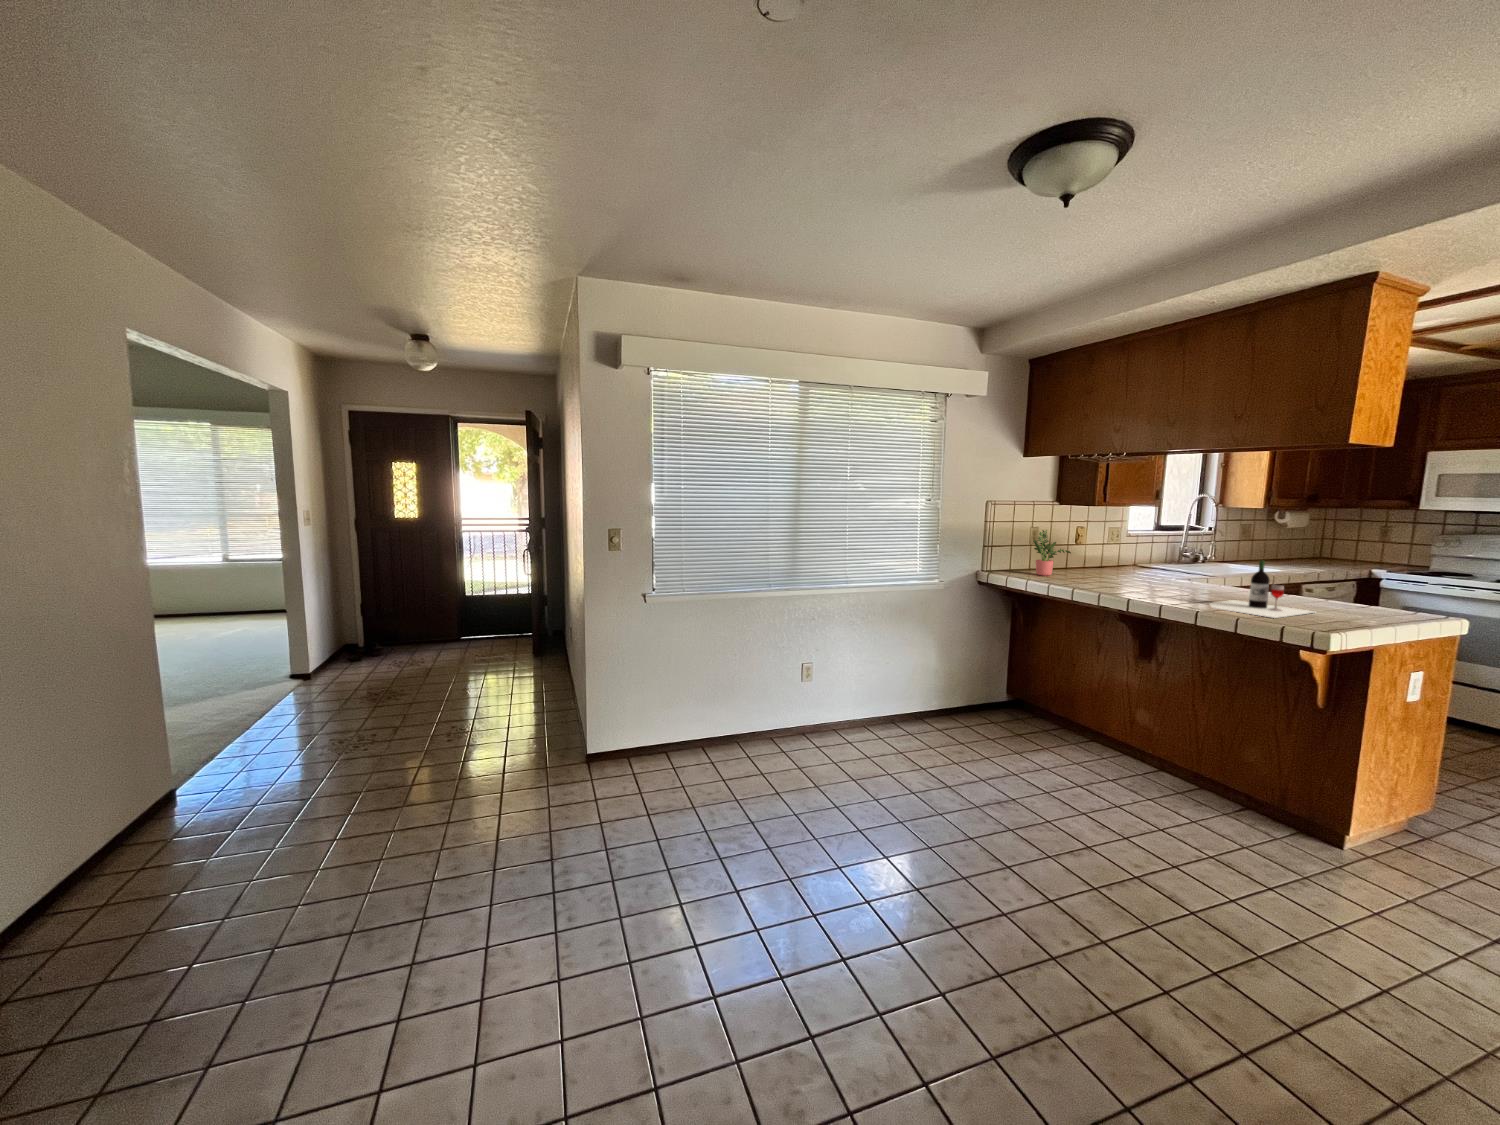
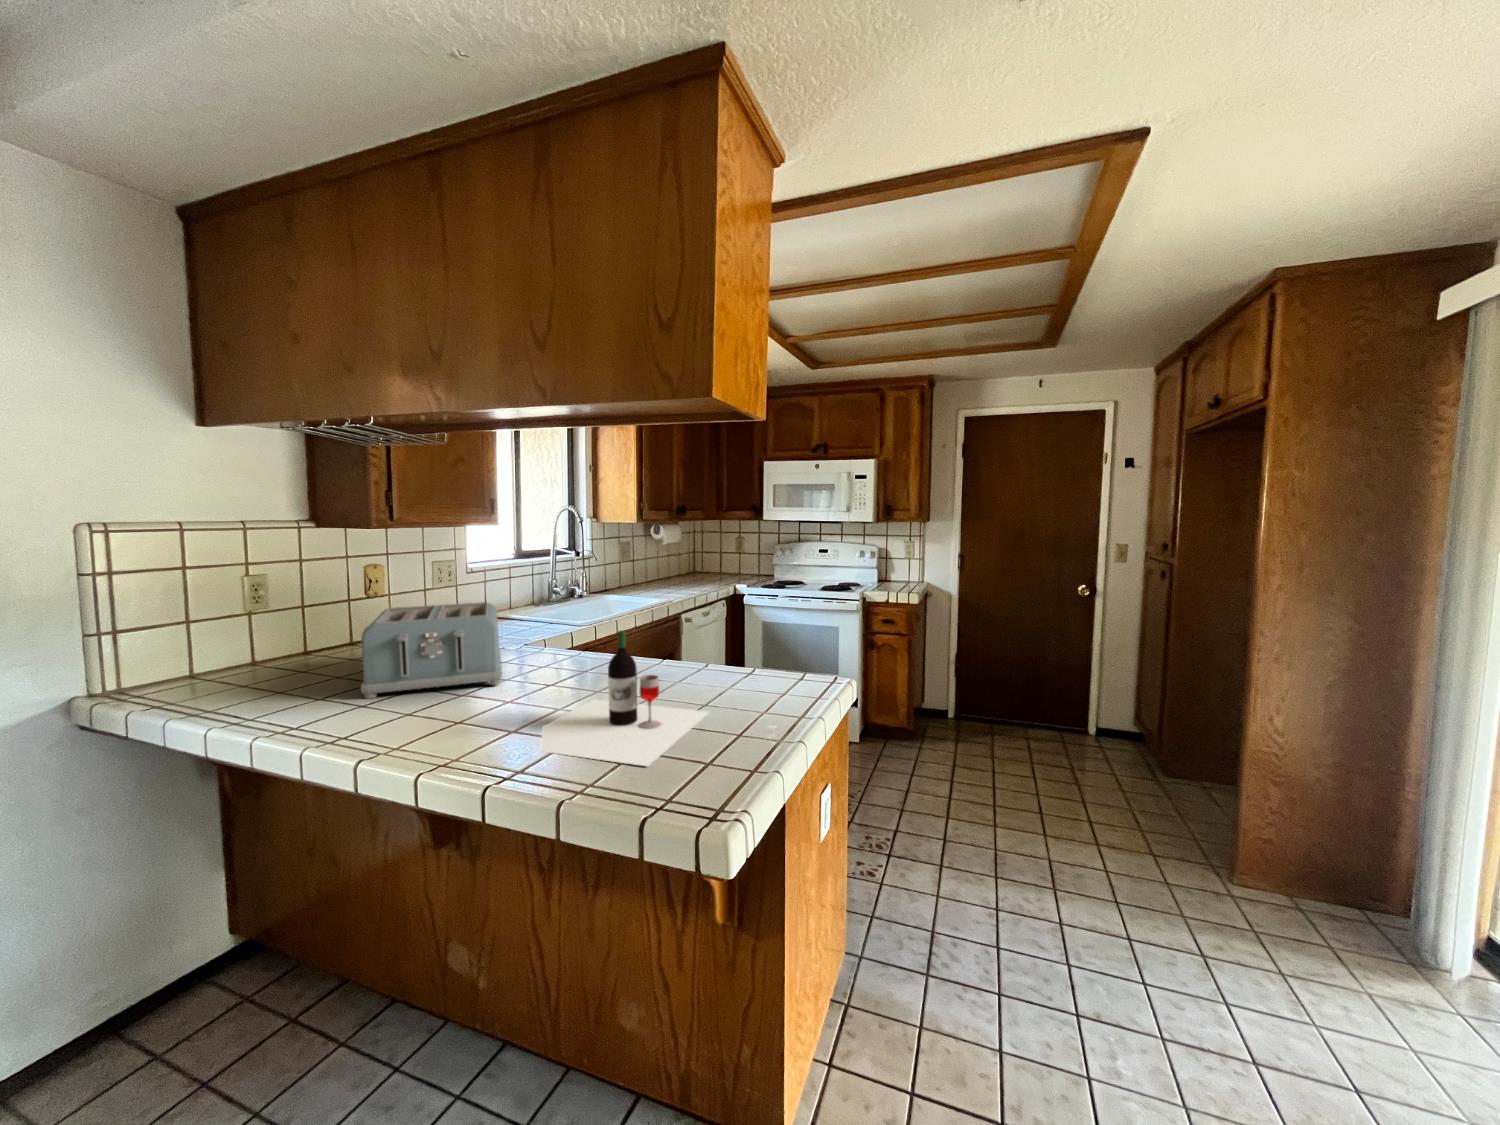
potted plant: present [1033,530,1071,576] -> none [203,583,316,686]
toaster: none [1097,547,1174,589] -> present [361,602,502,699]

